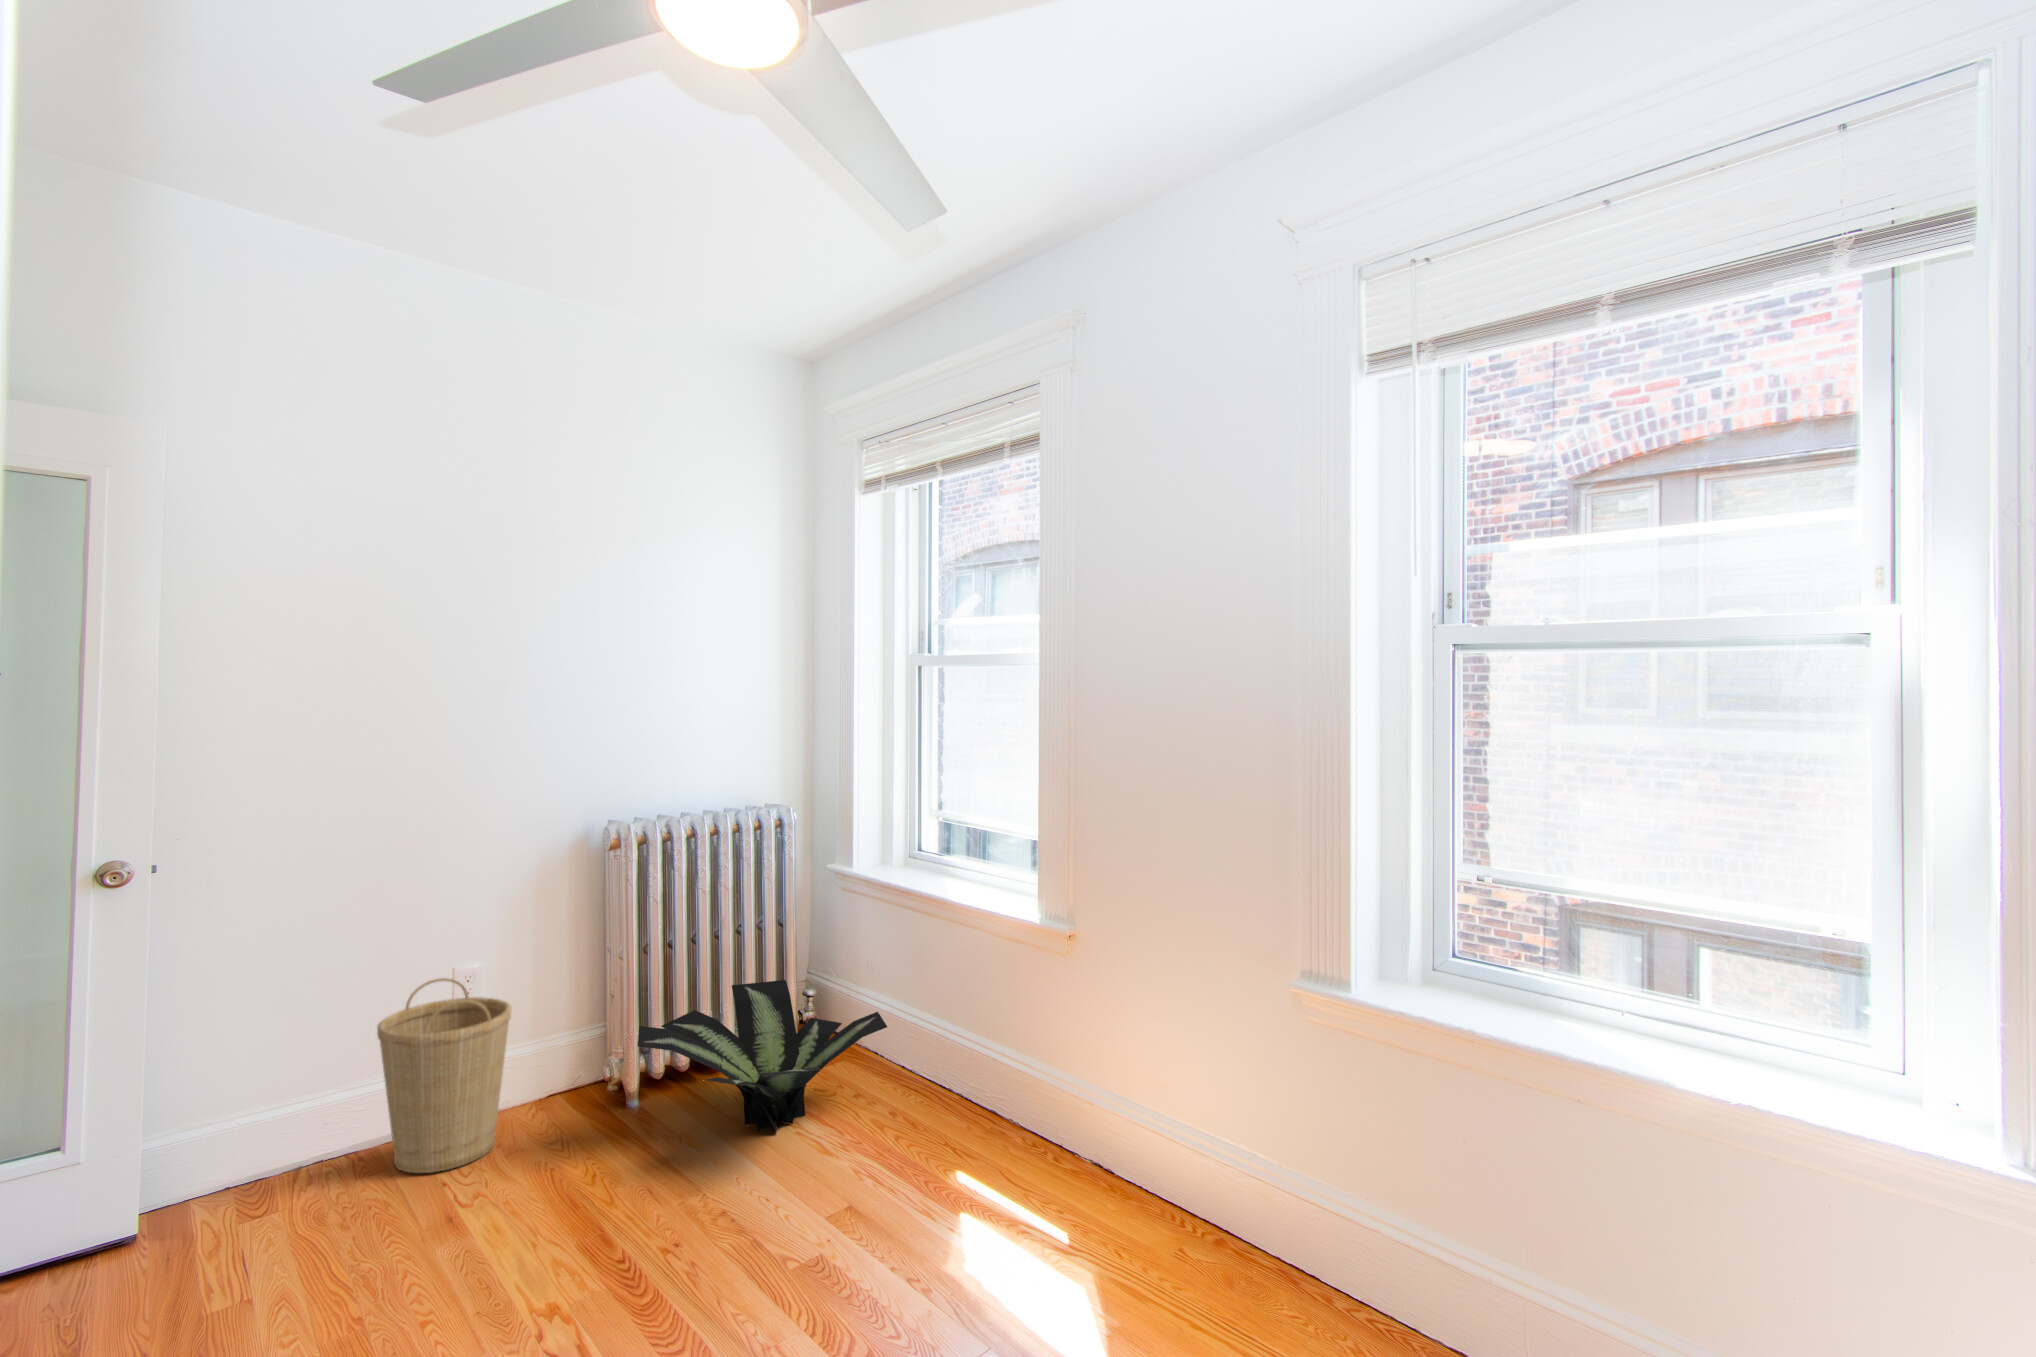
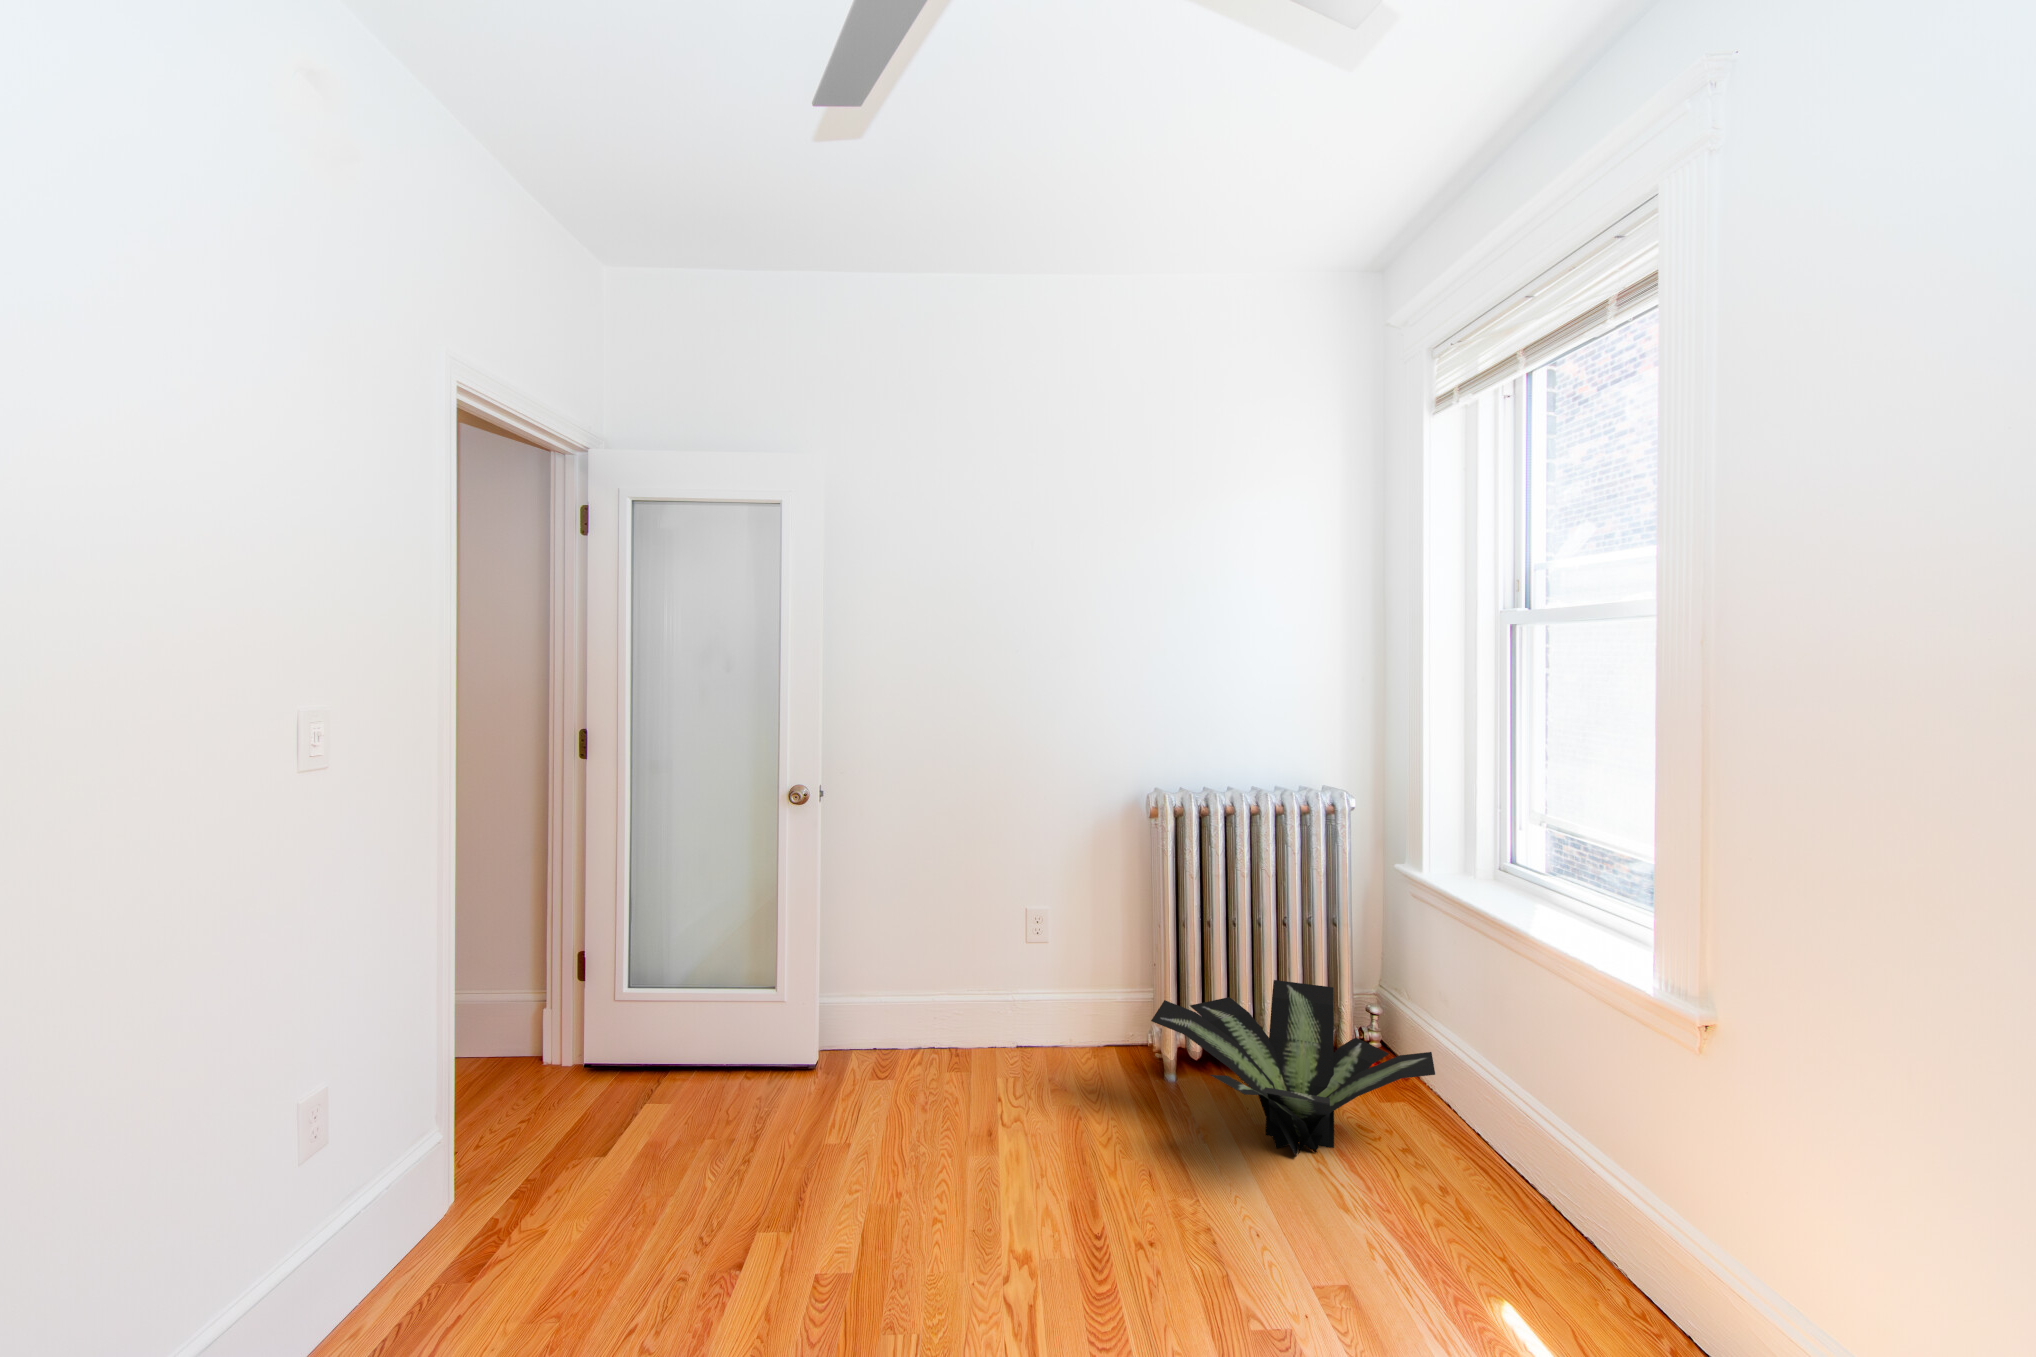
basket: present [377,978,511,1173] -> none [960,916,1062,1087]

